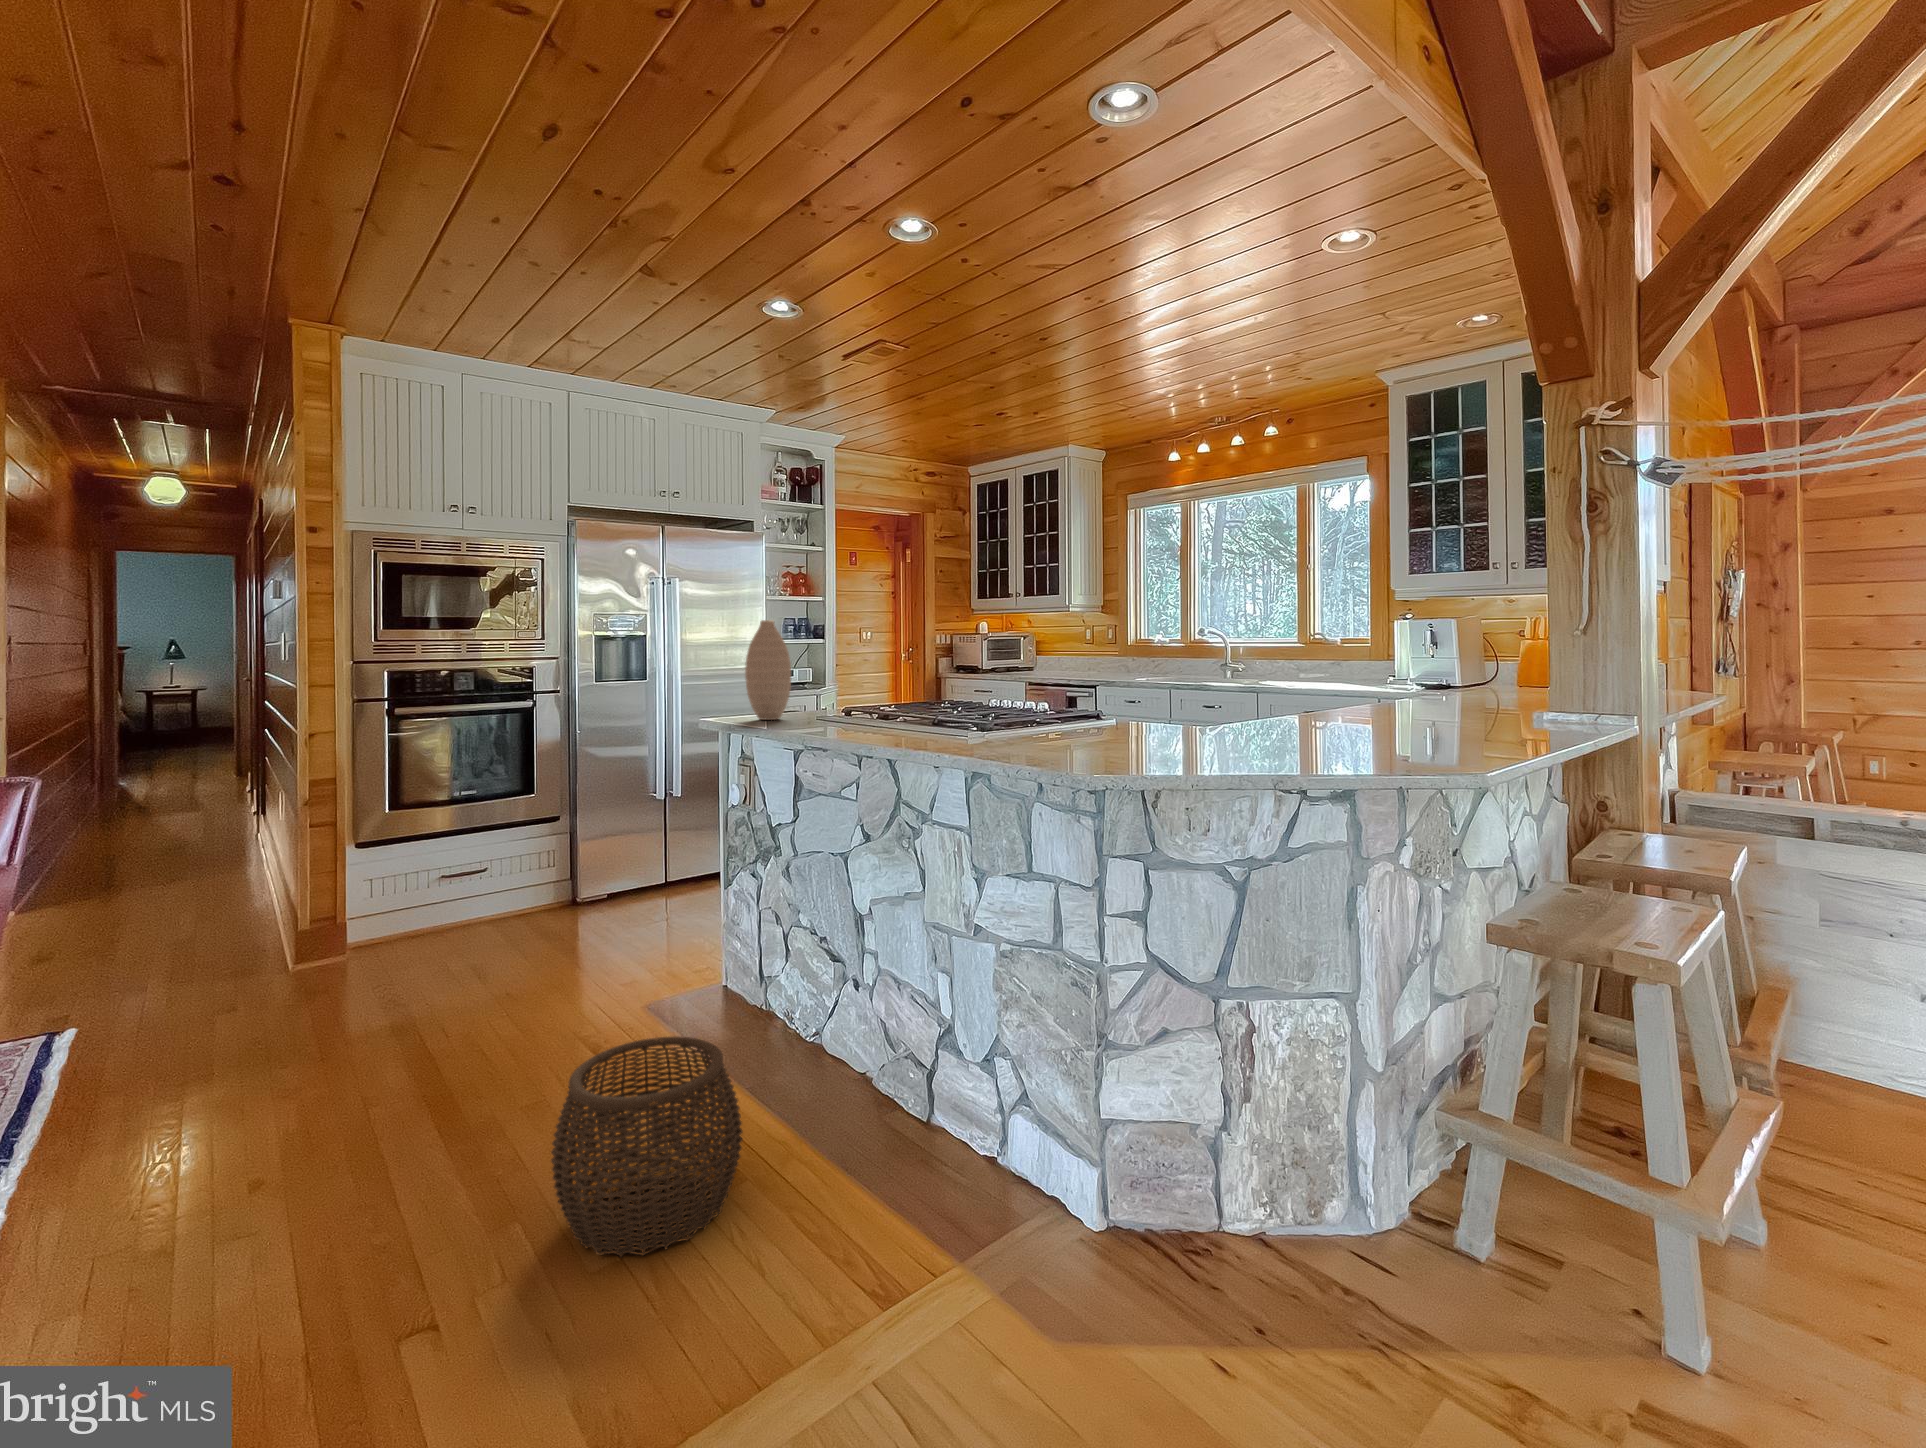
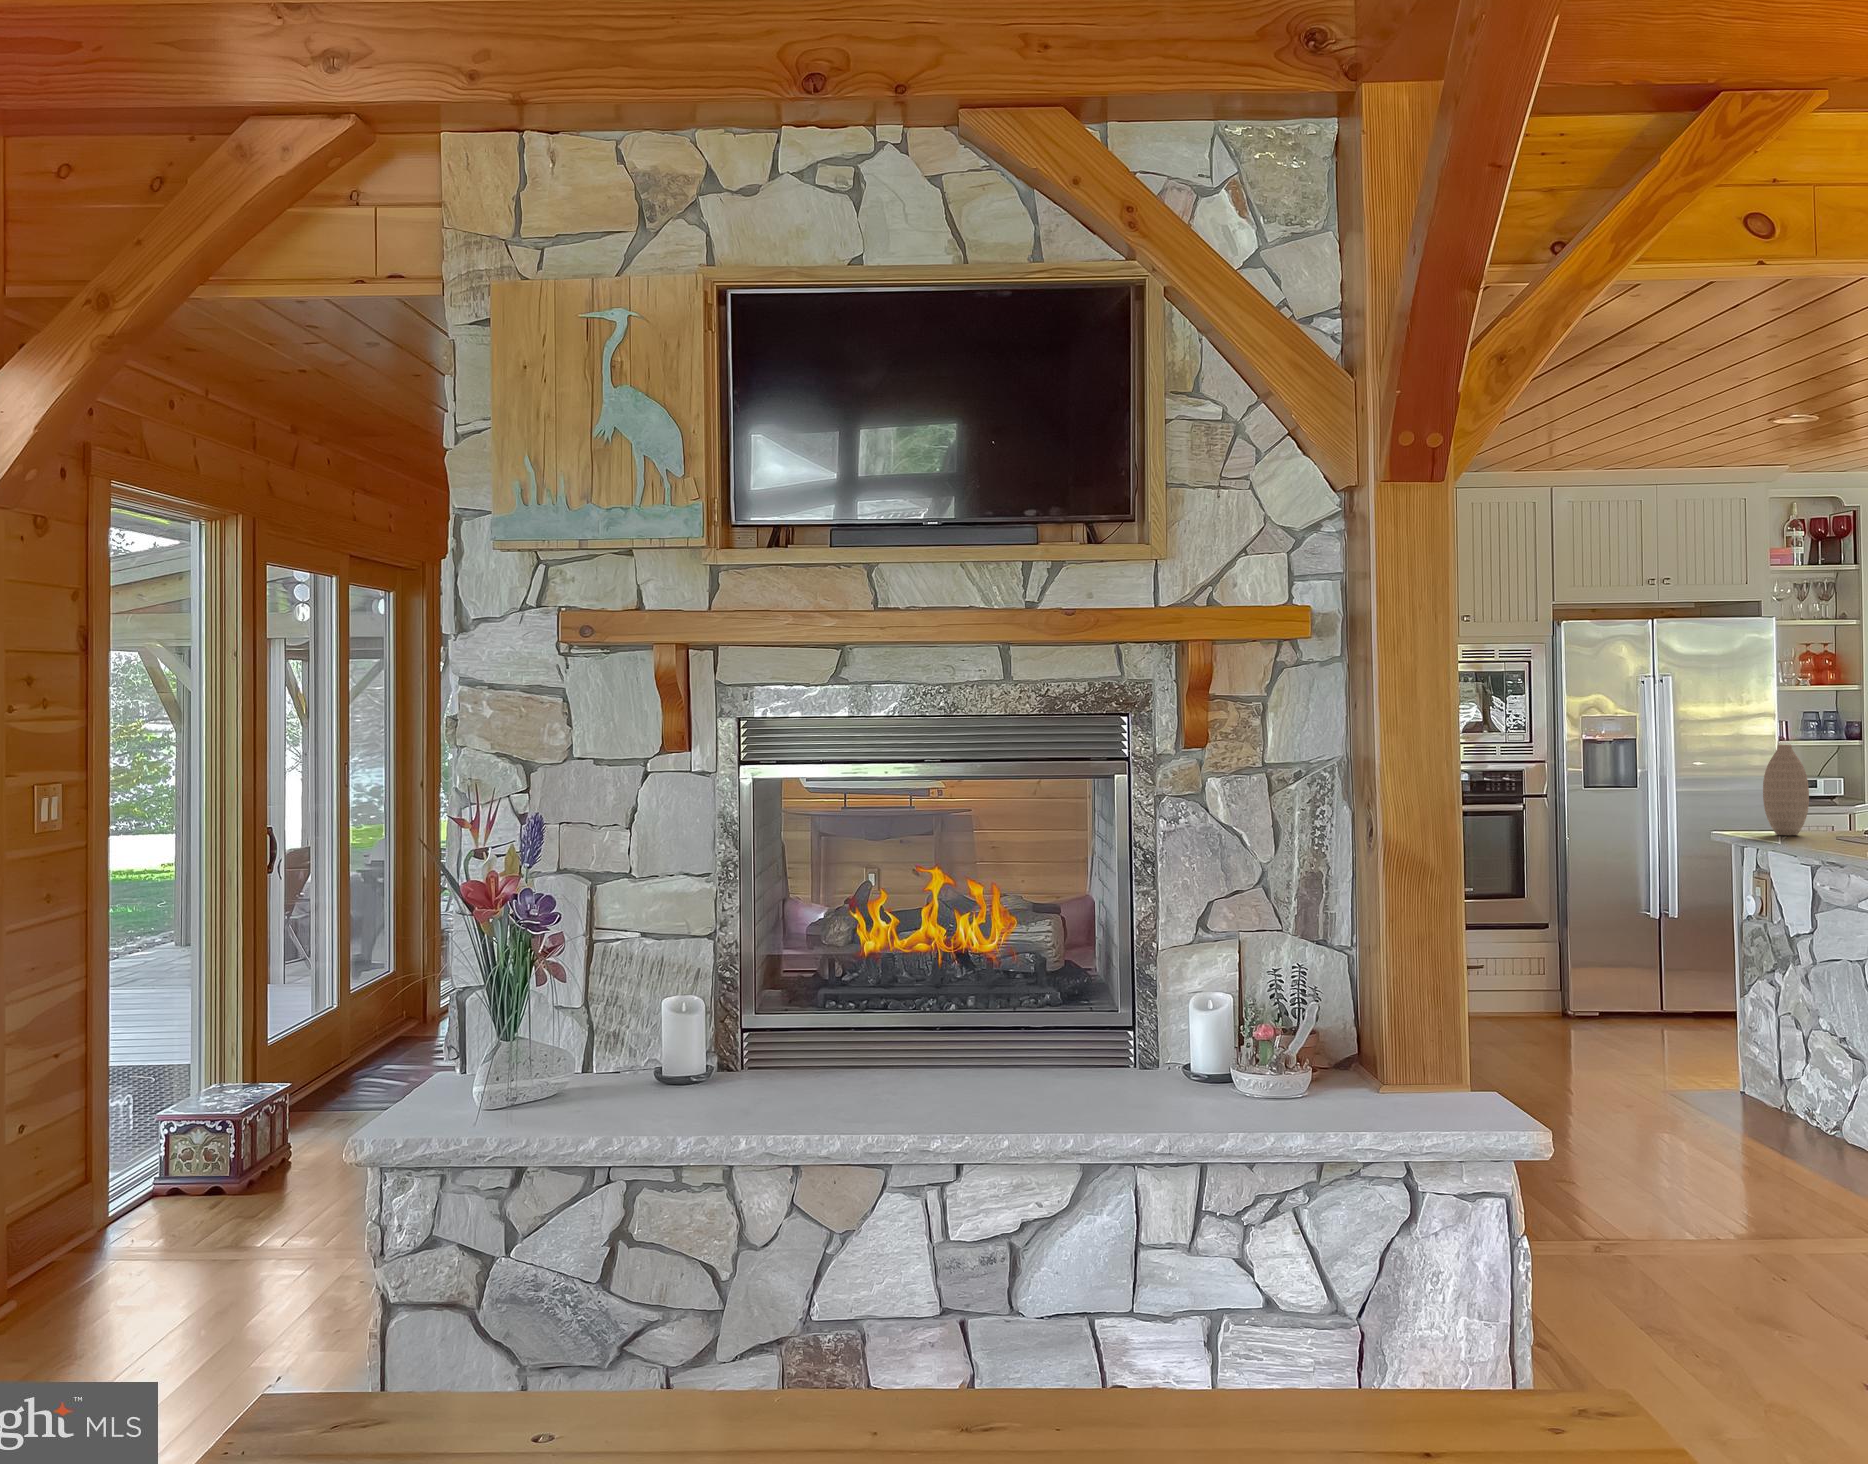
woven basket: present [551,1036,743,1257] -> none [1627,1067,1769,1198]

